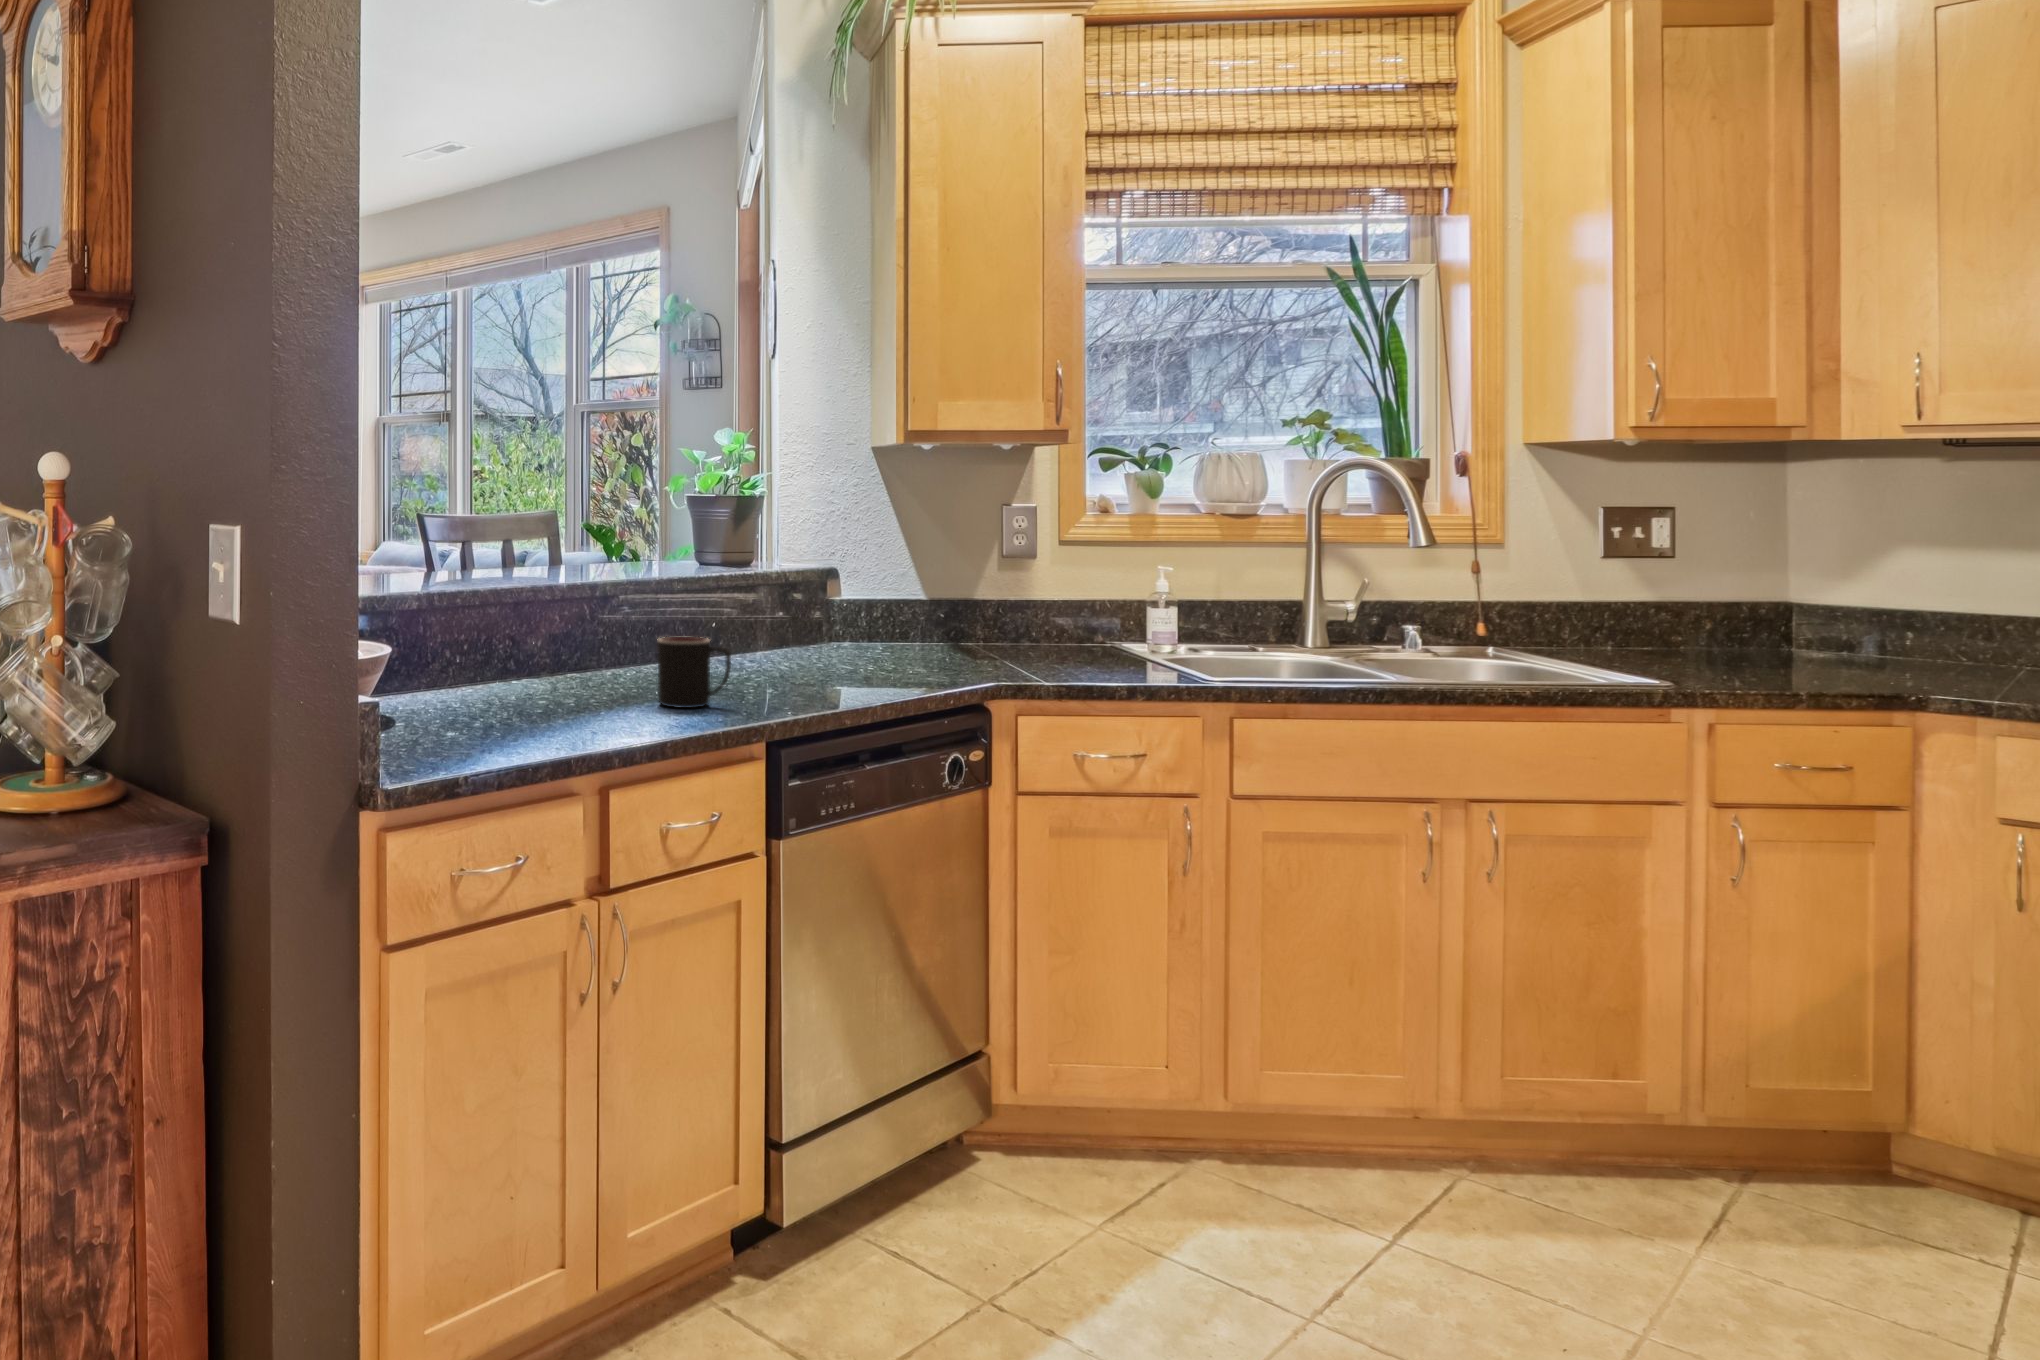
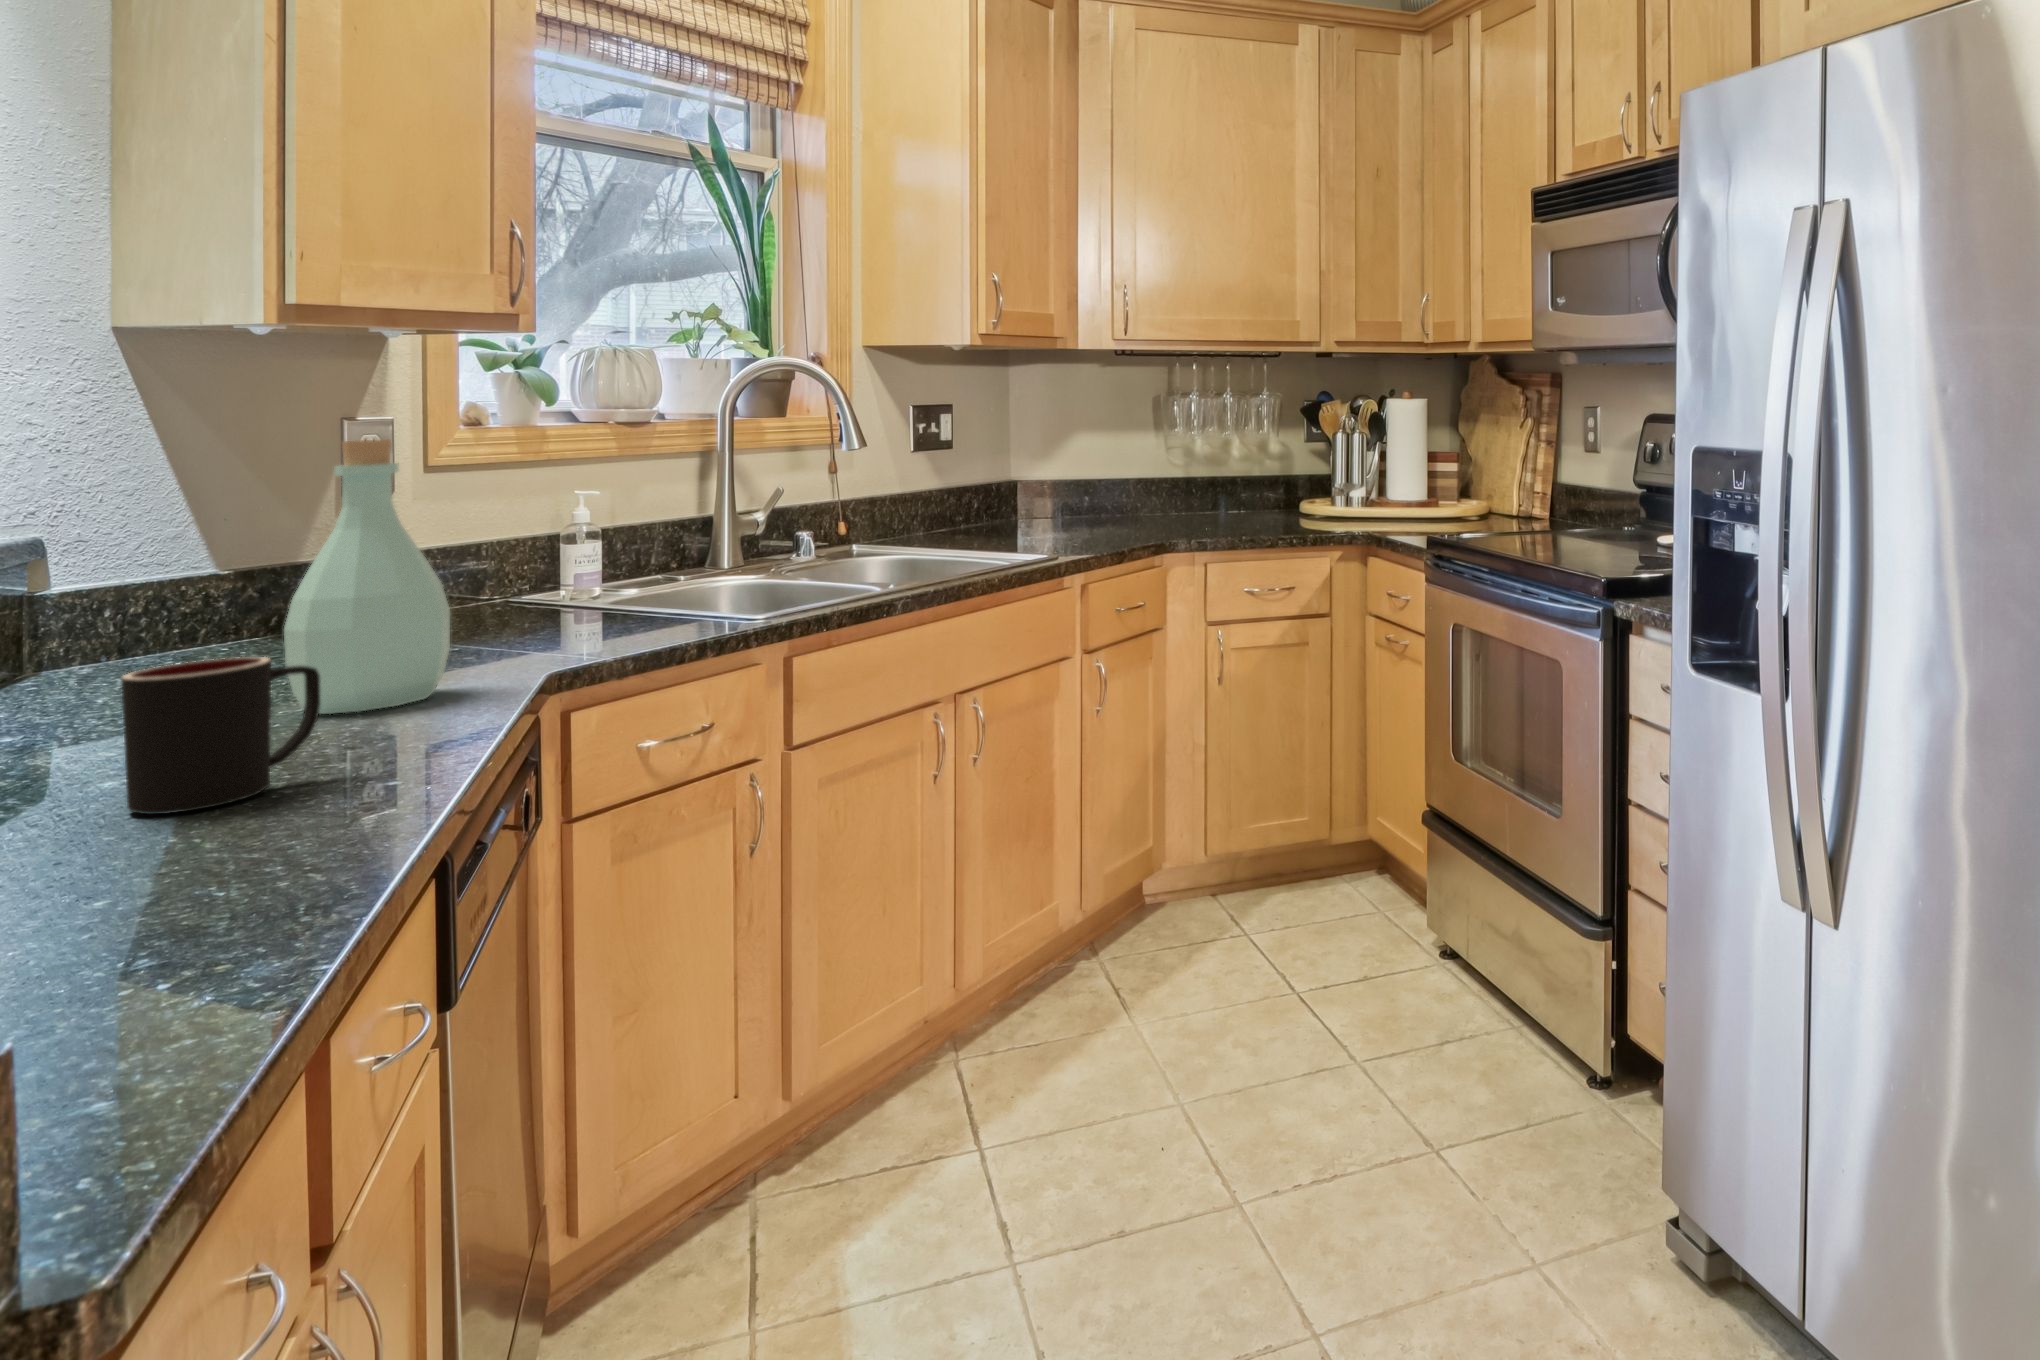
bottle: none [819,527,896,688] -> present [284,439,450,714]

